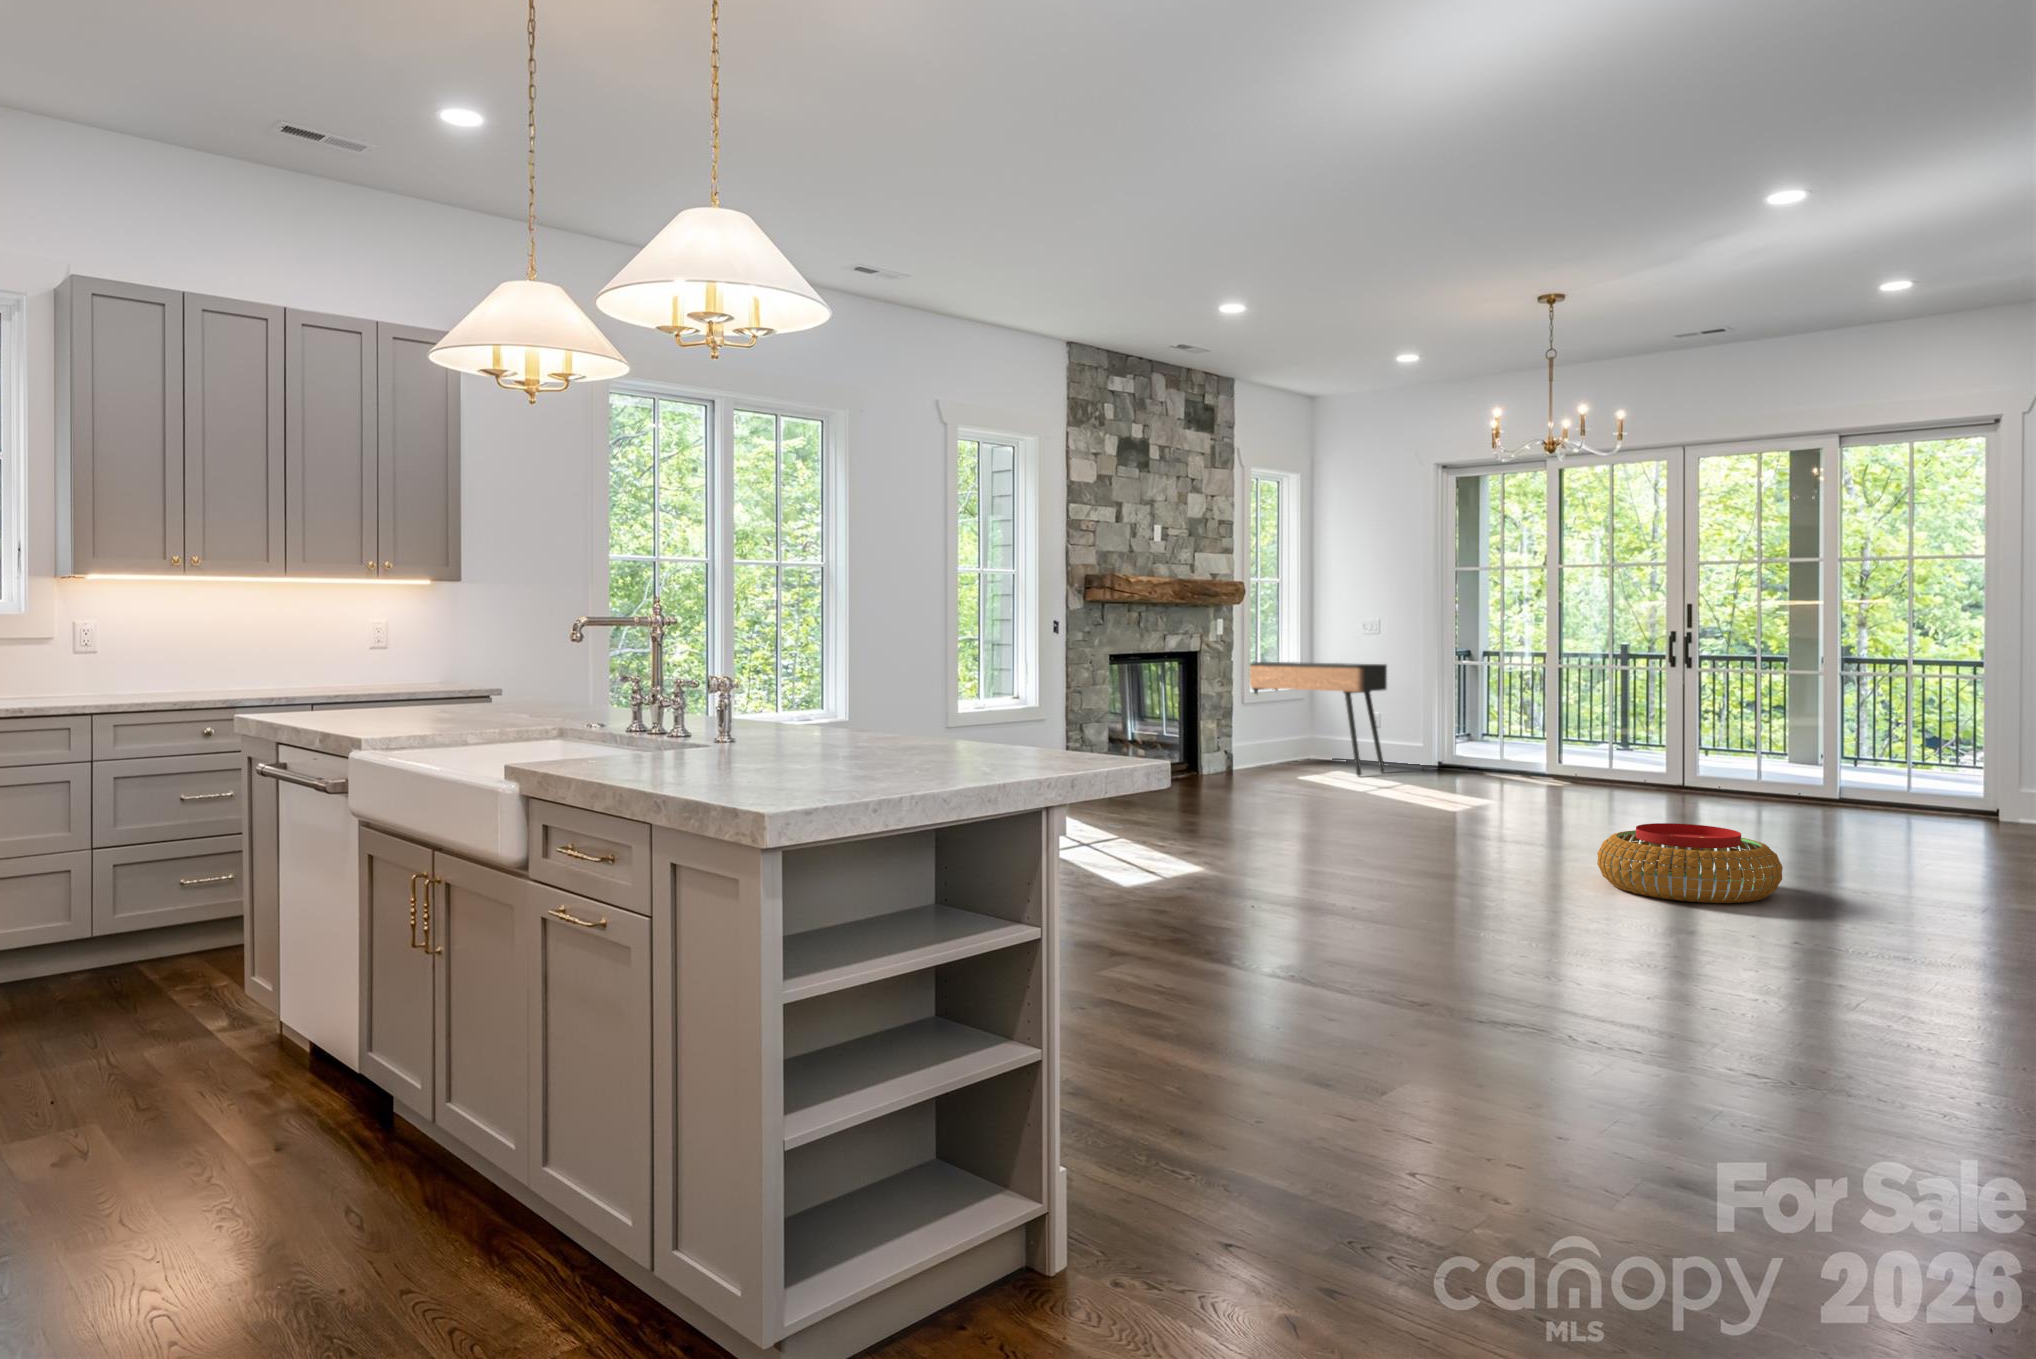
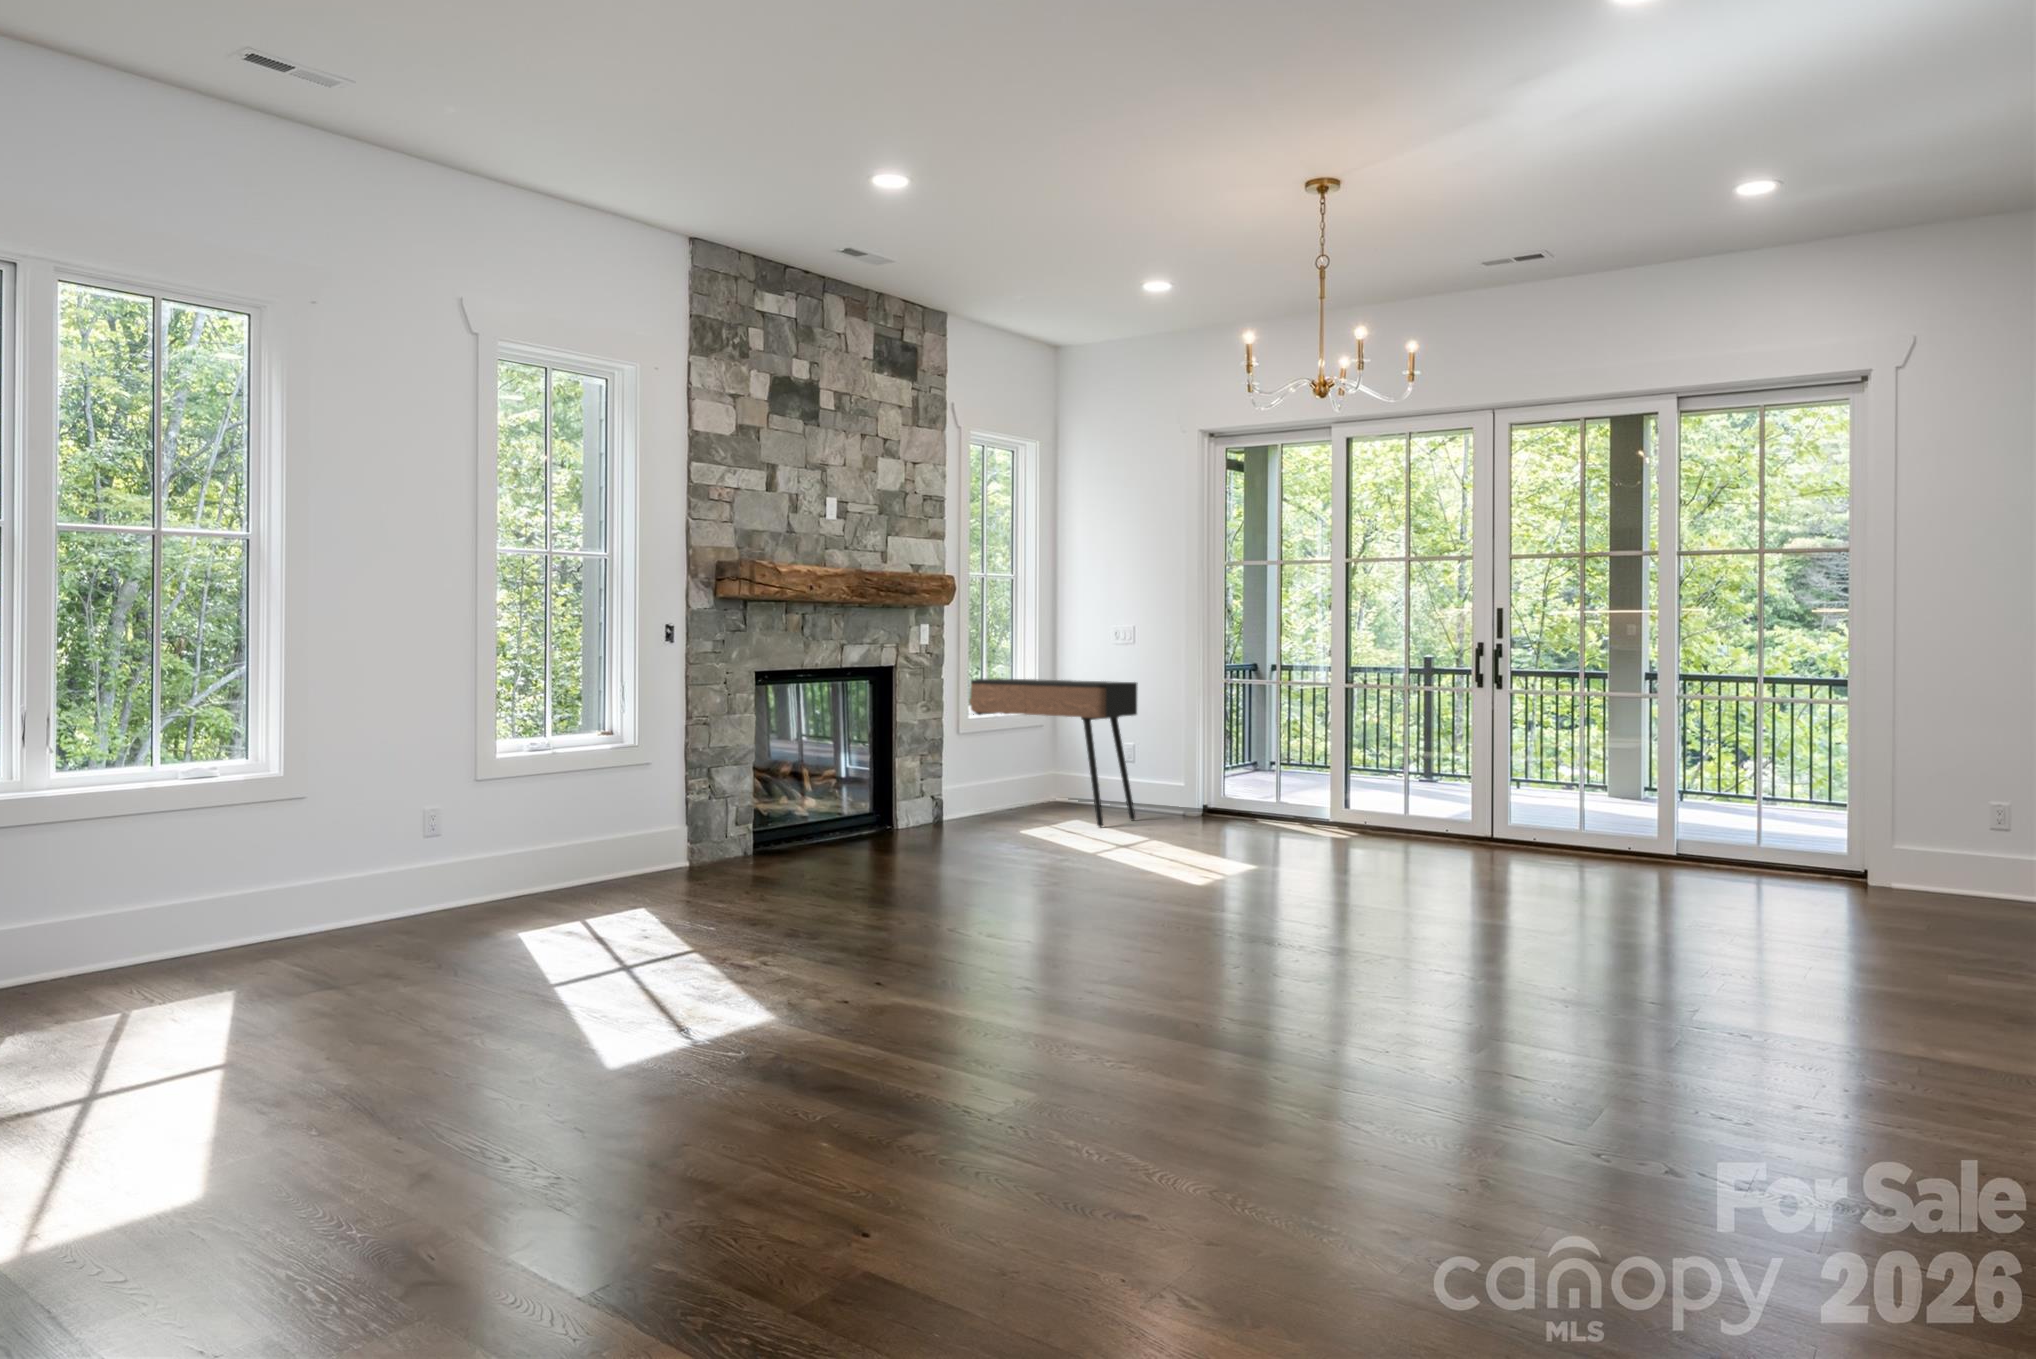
pouf: present [1597,823,1783,903] -> none [1363,932,1629,1072]

